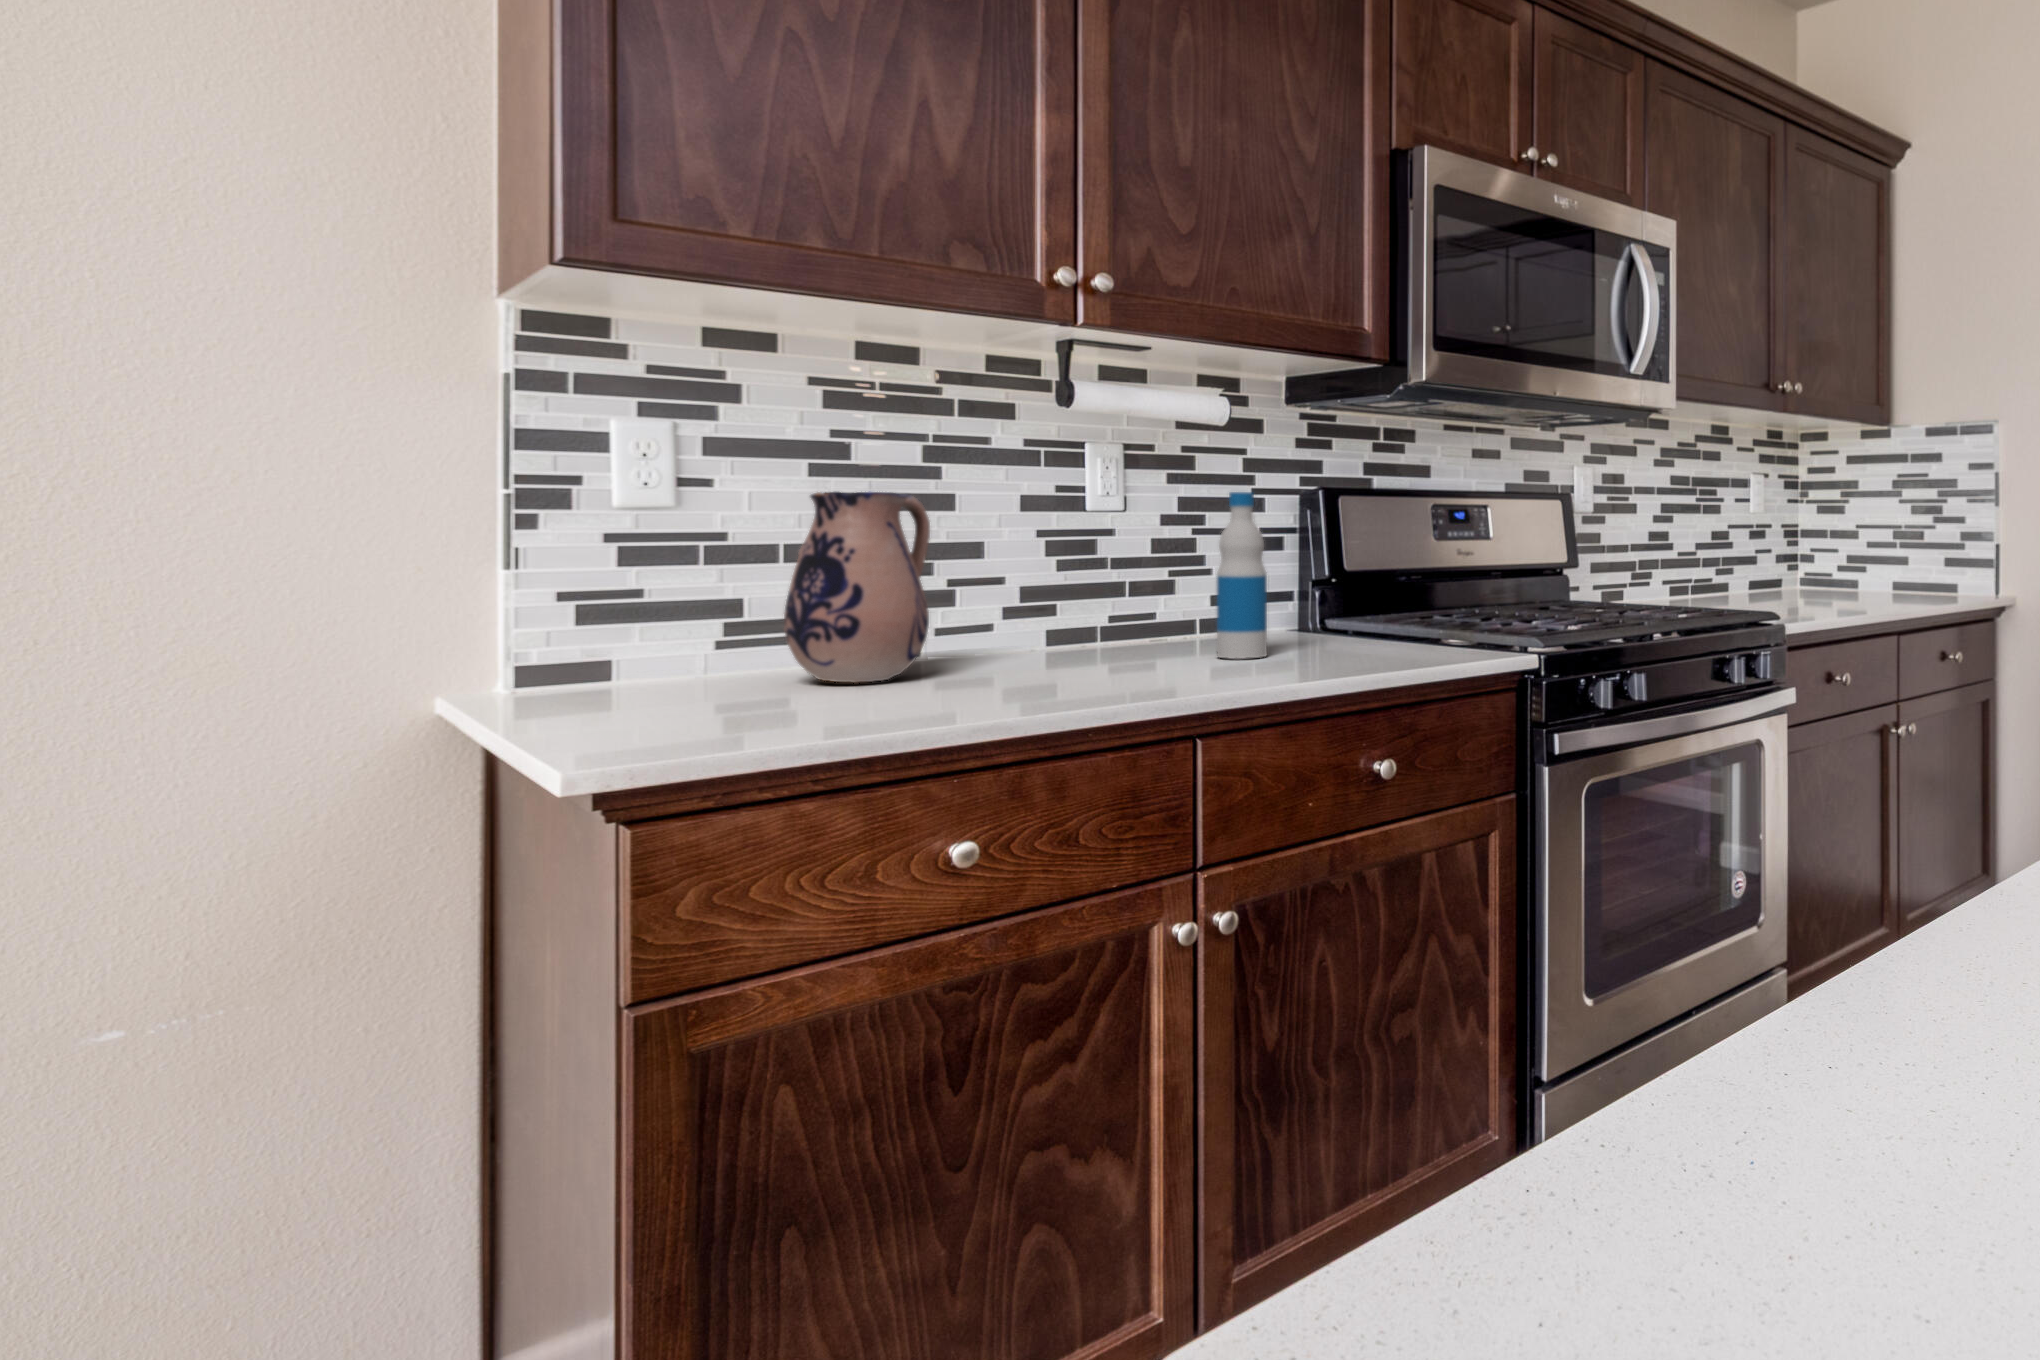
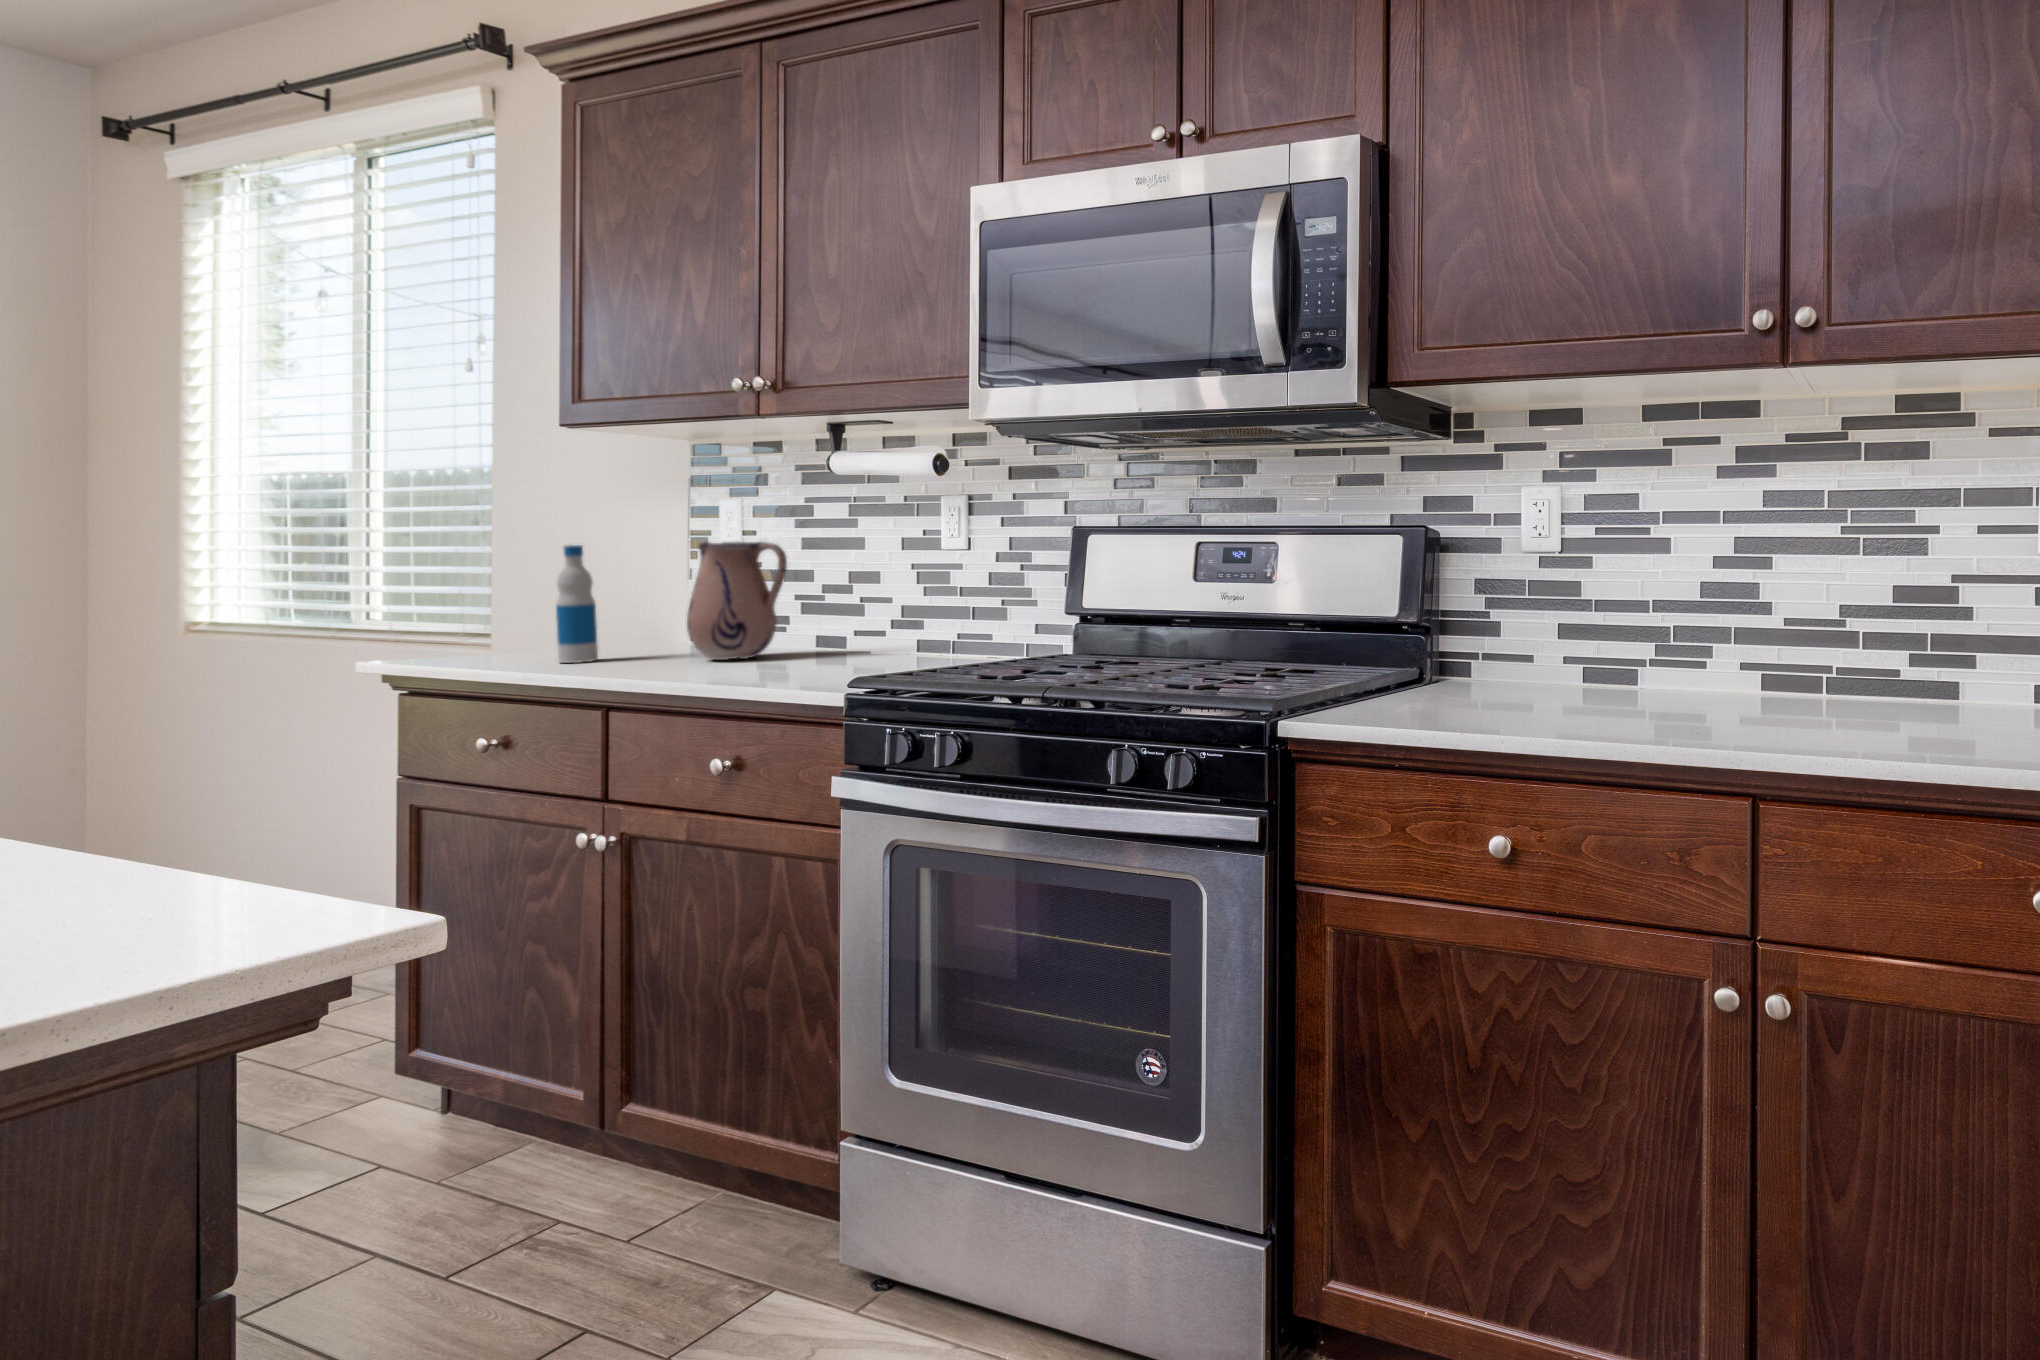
bottle: present [1217,492,1267,659] -> present [556,545,598,663]

